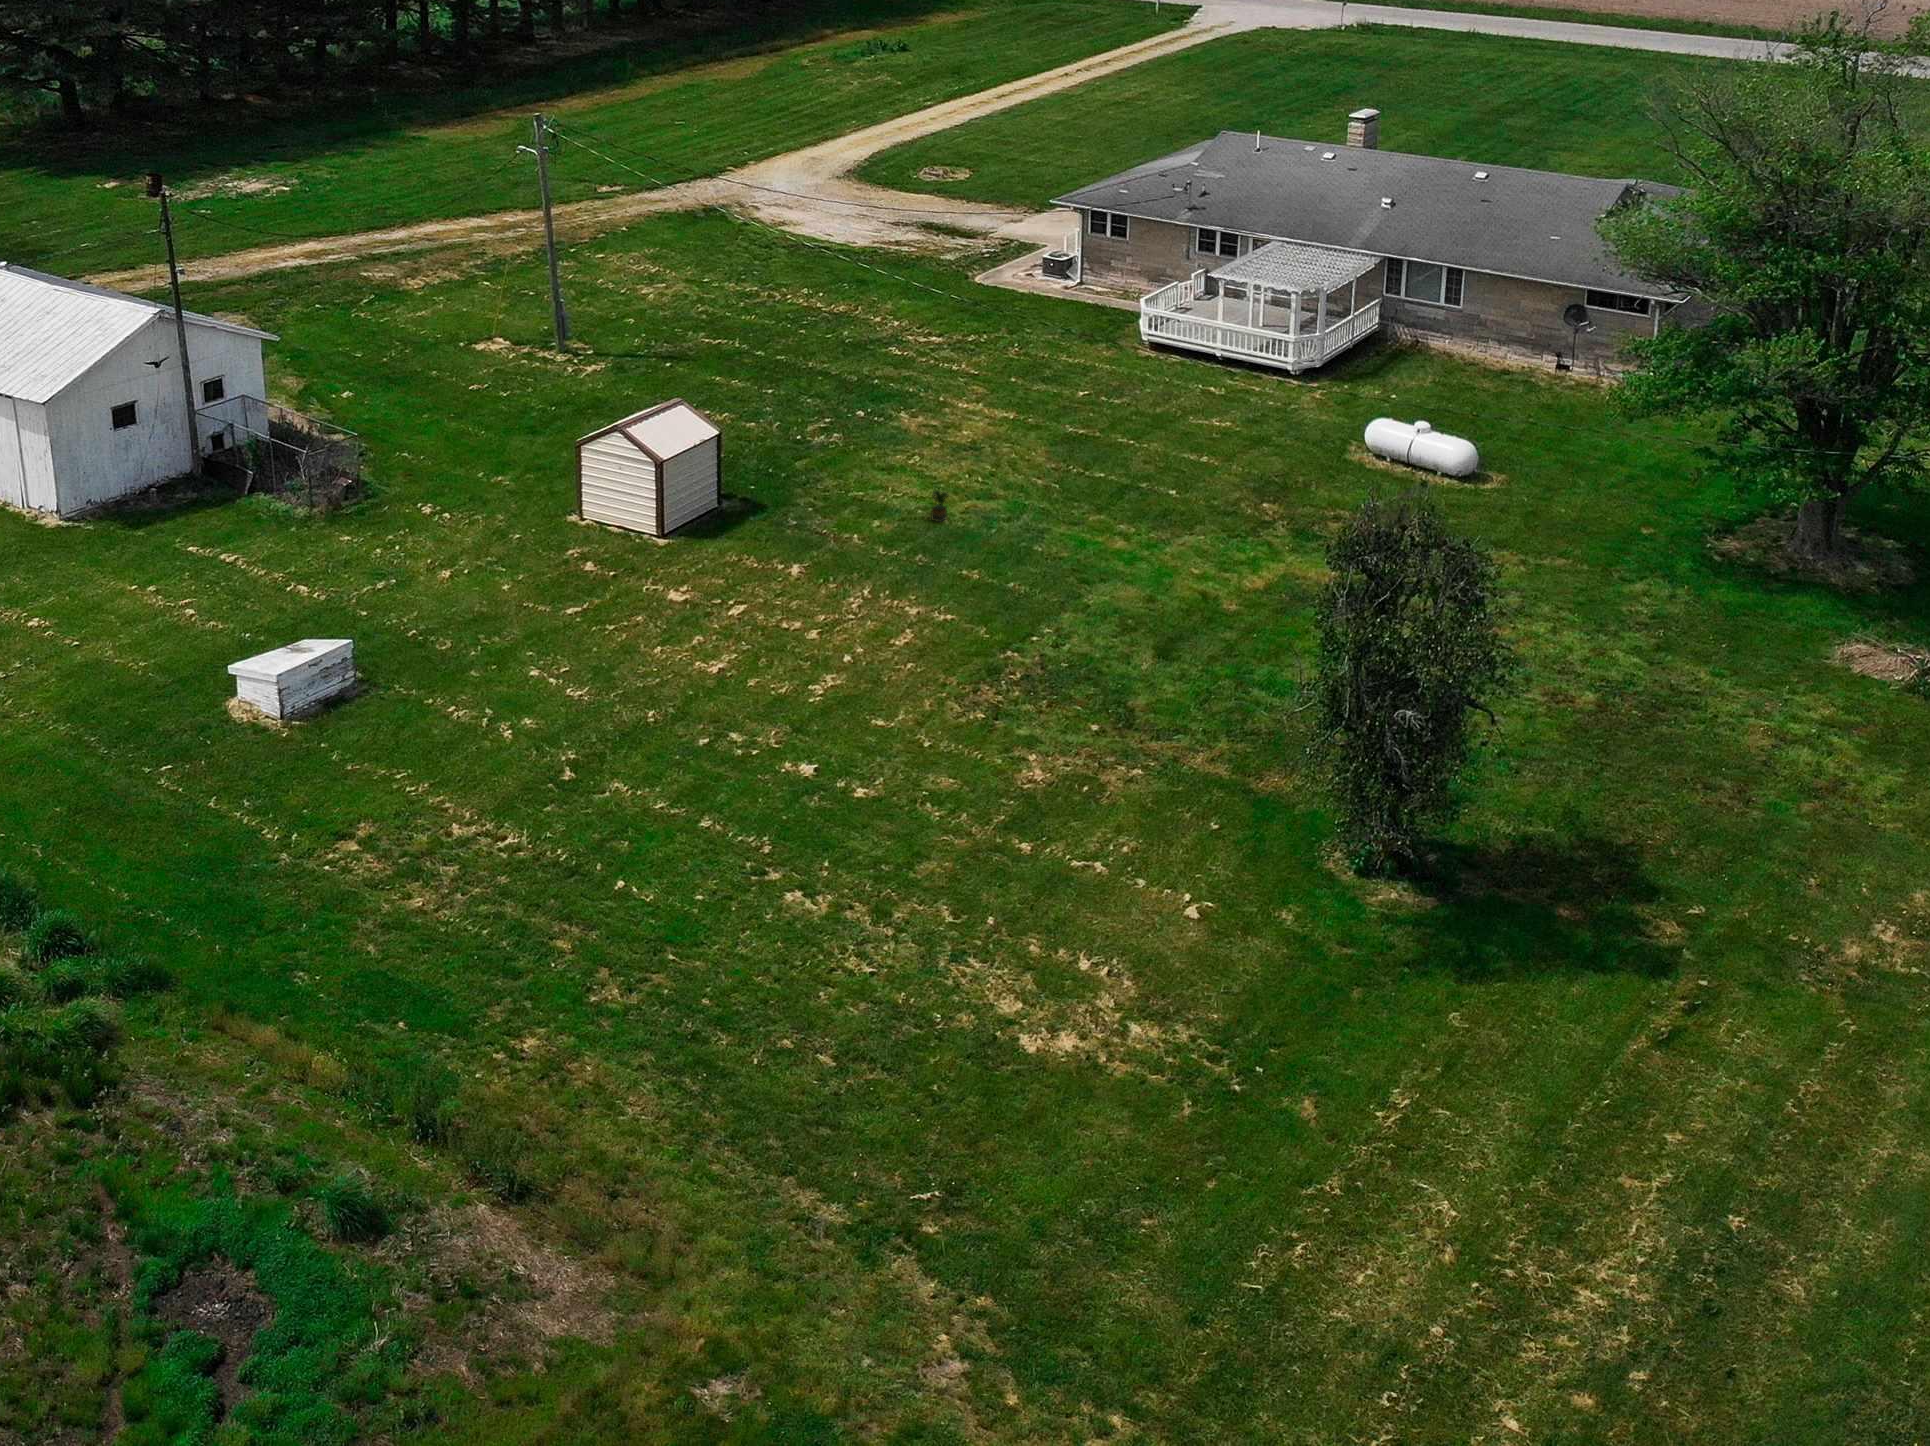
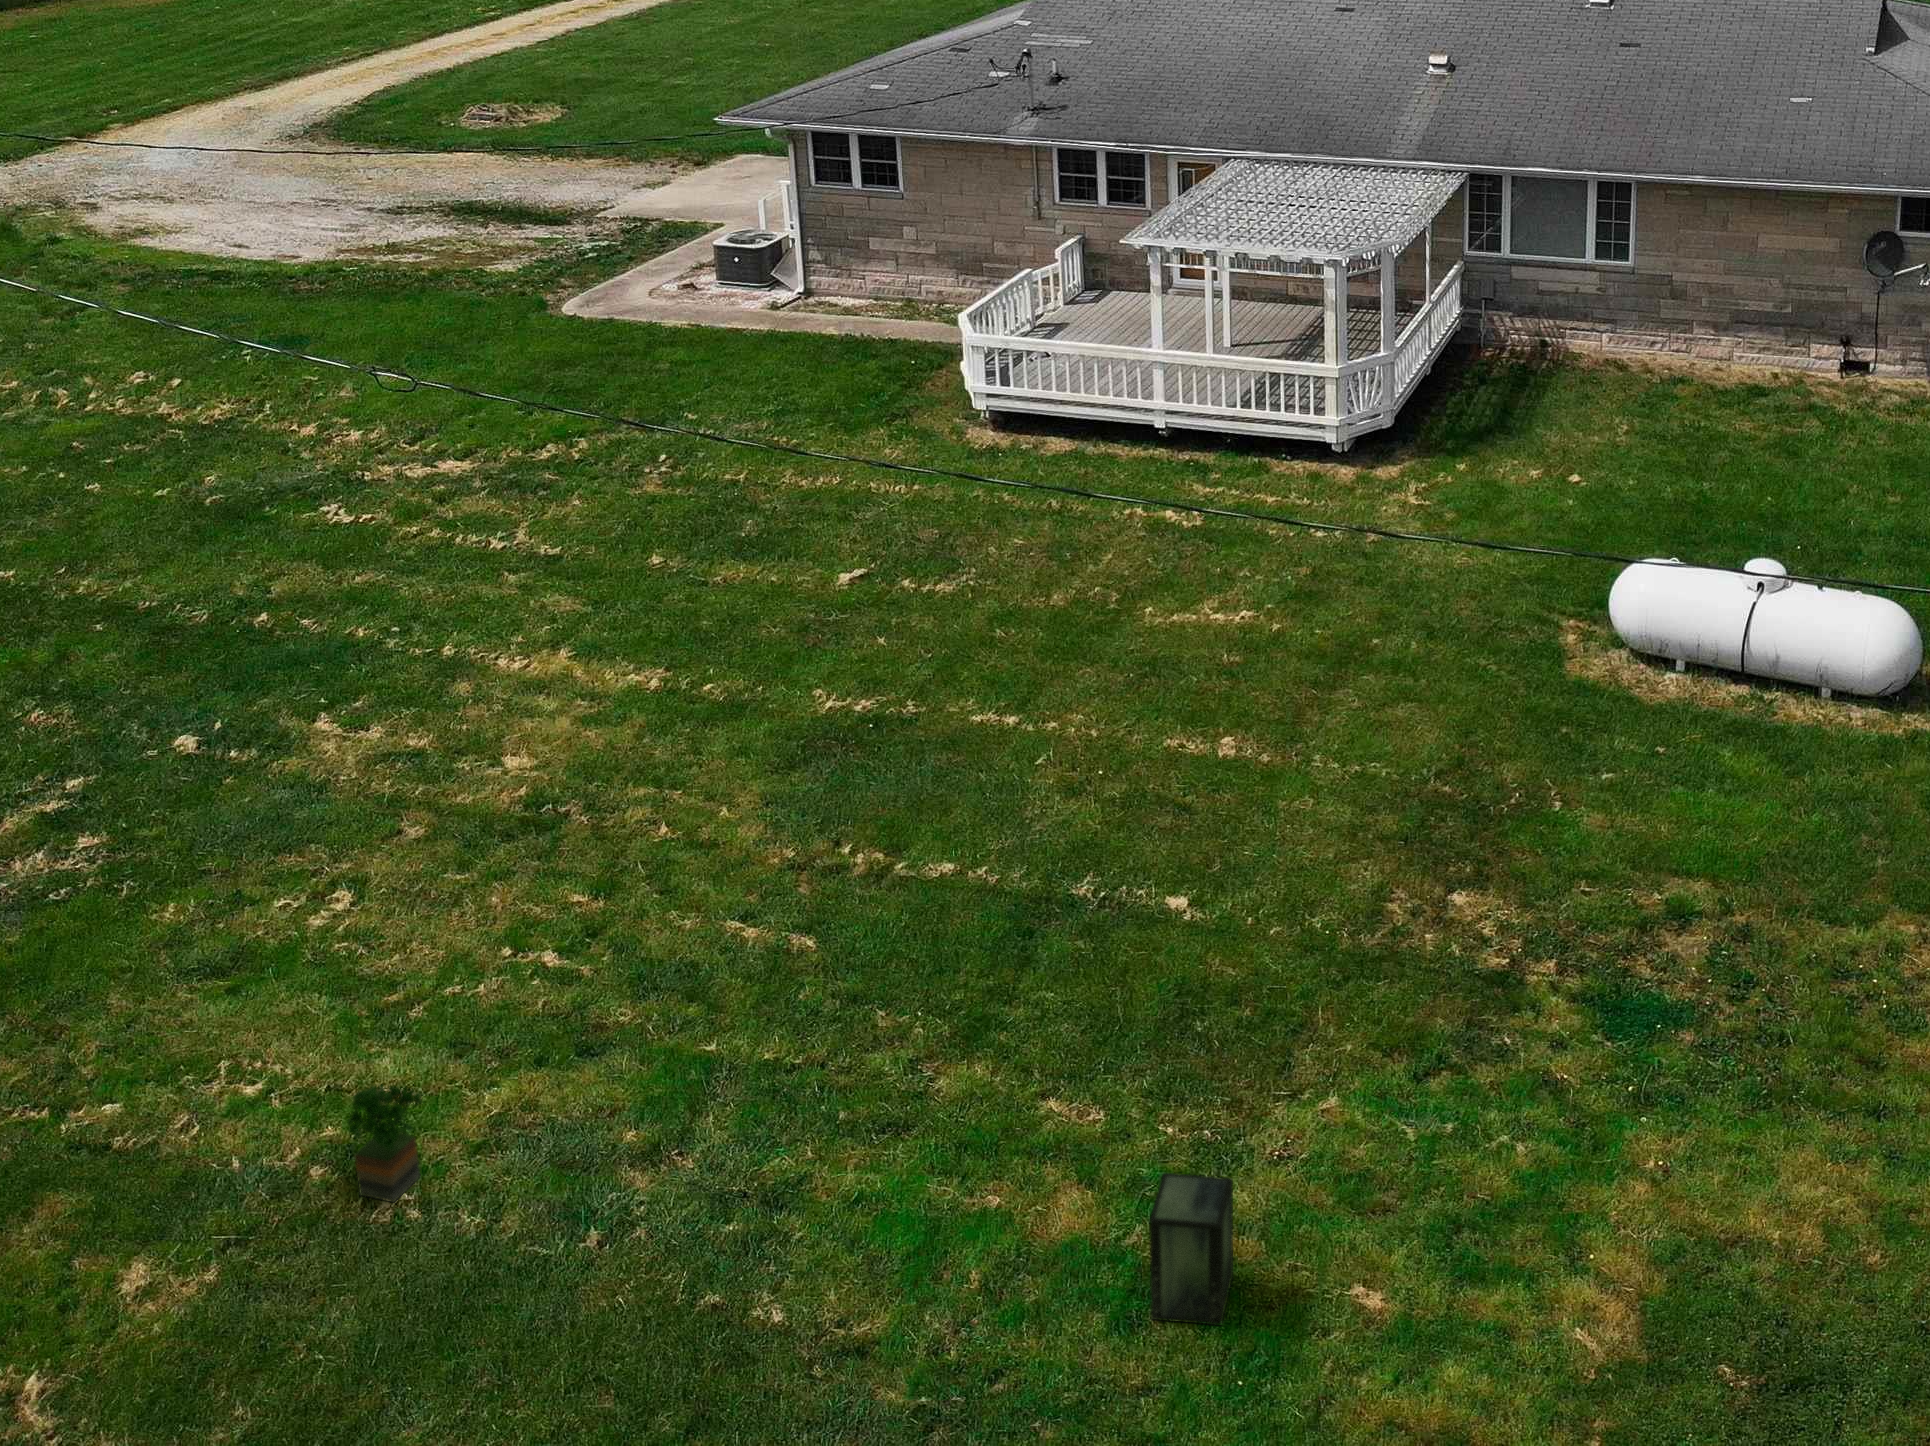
storage box: none [1137,535,1164,576] -> present [1149,1173,1233,1325]

